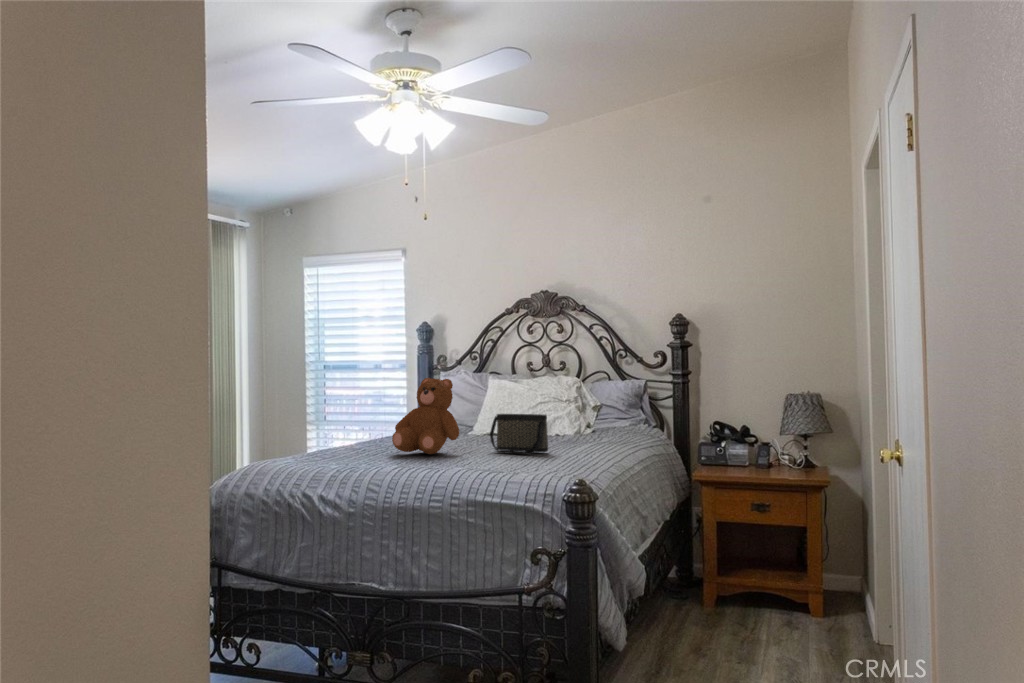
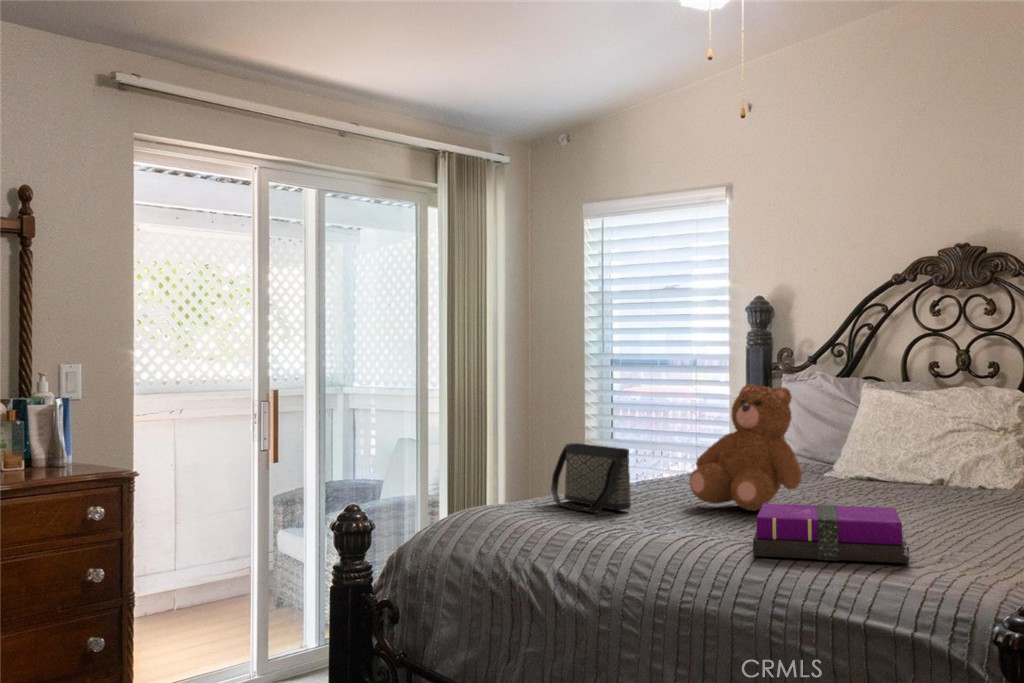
handbag: present [490,414,548,454] -> present [551,443,631,512]
notebook: none [438,444,521,475] -> present [753,503,909,563]

